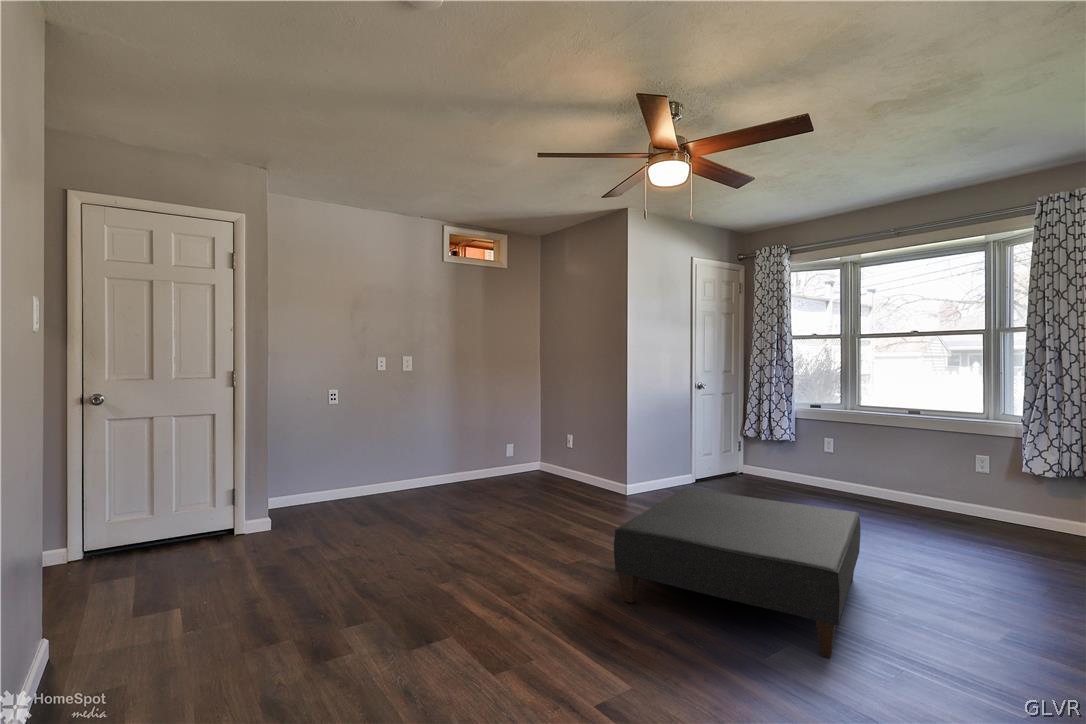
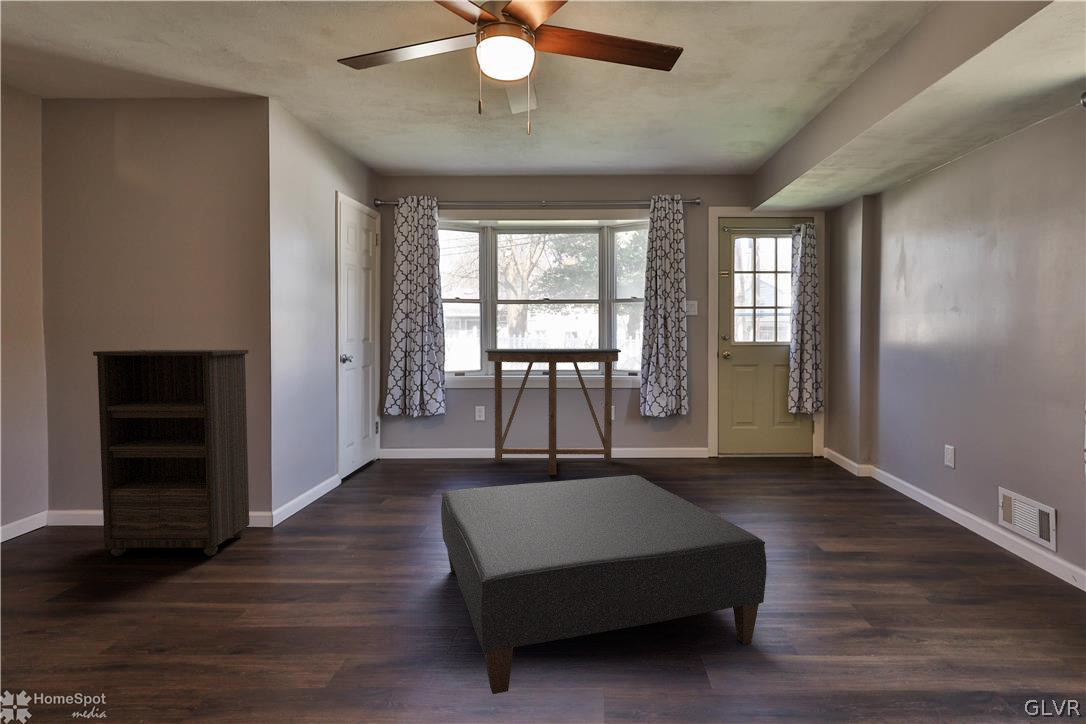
bookshelf: none [540,379,609,502] -> present [93,350,249,556]
console table: none [821,382,992,516] -> present [485,349,621,475]

